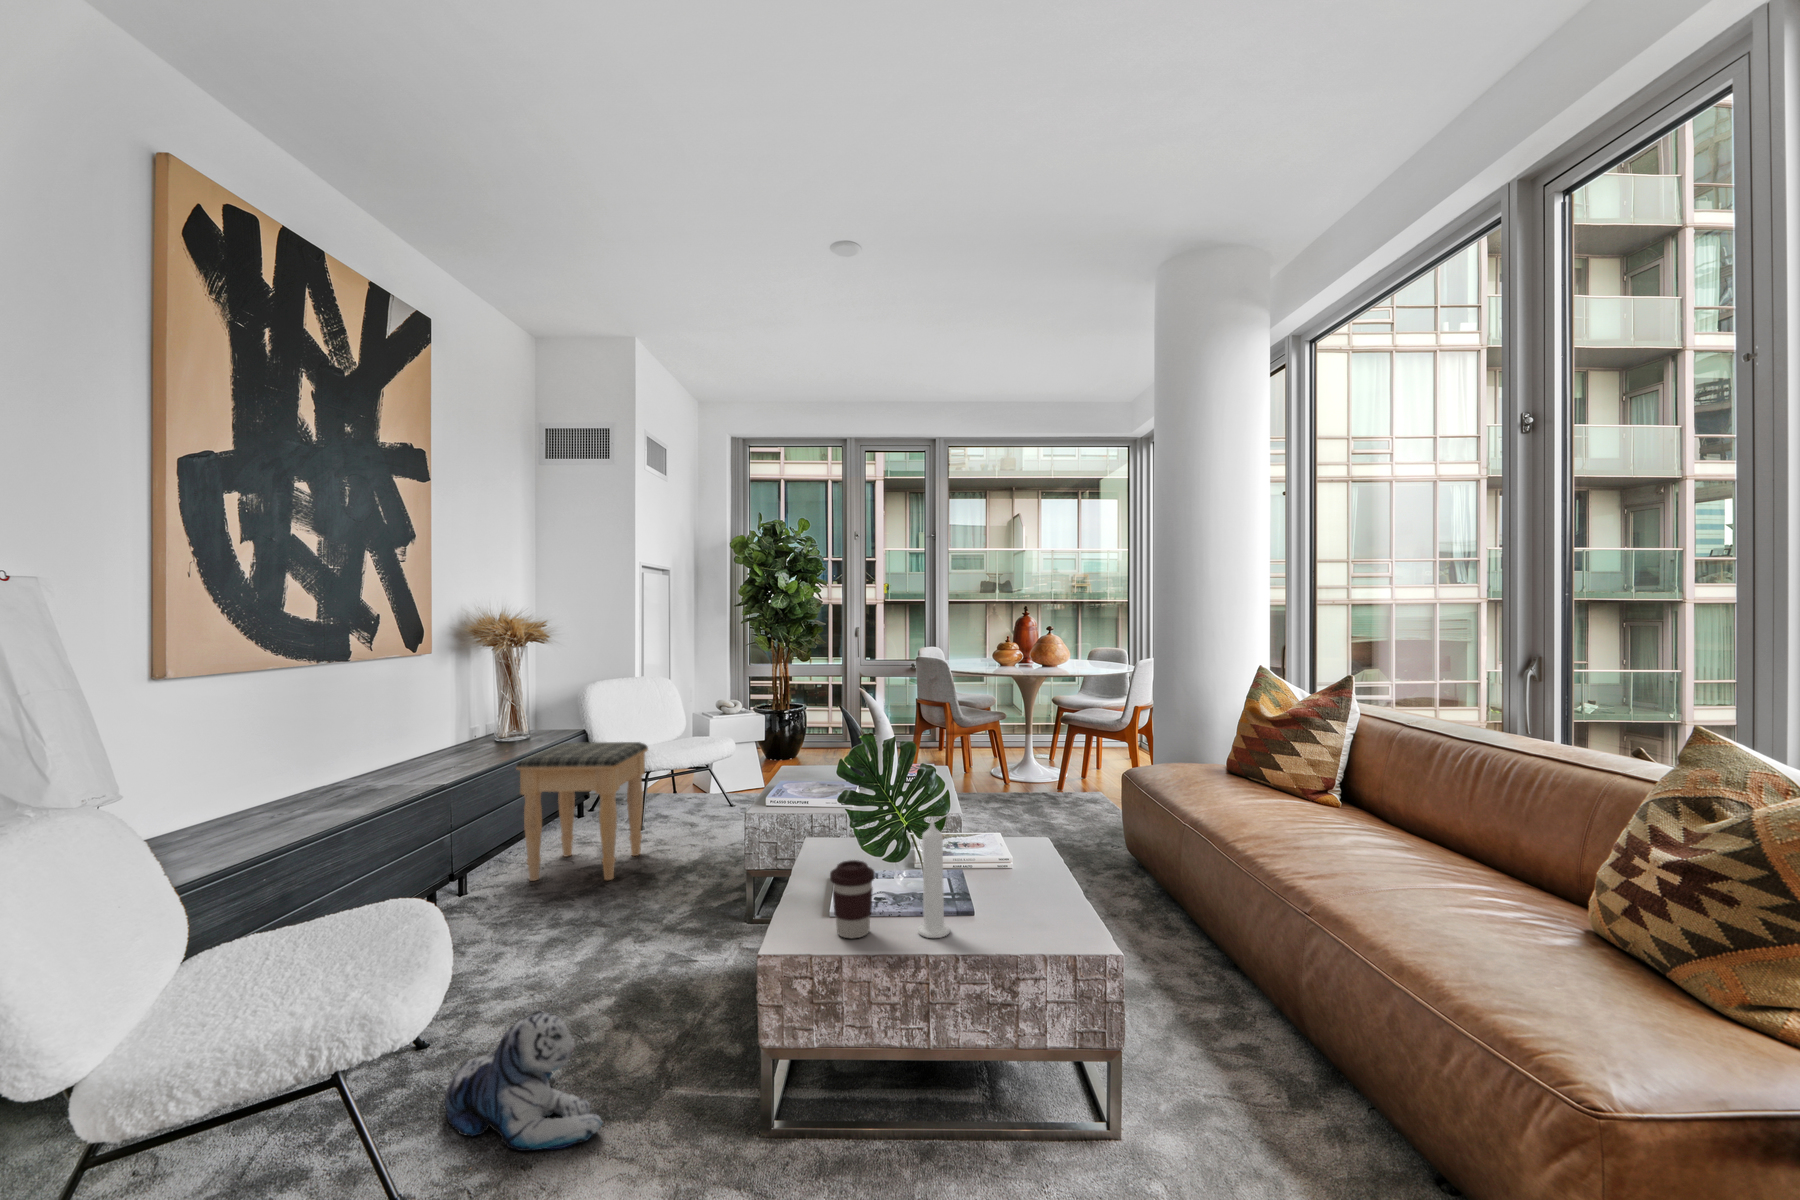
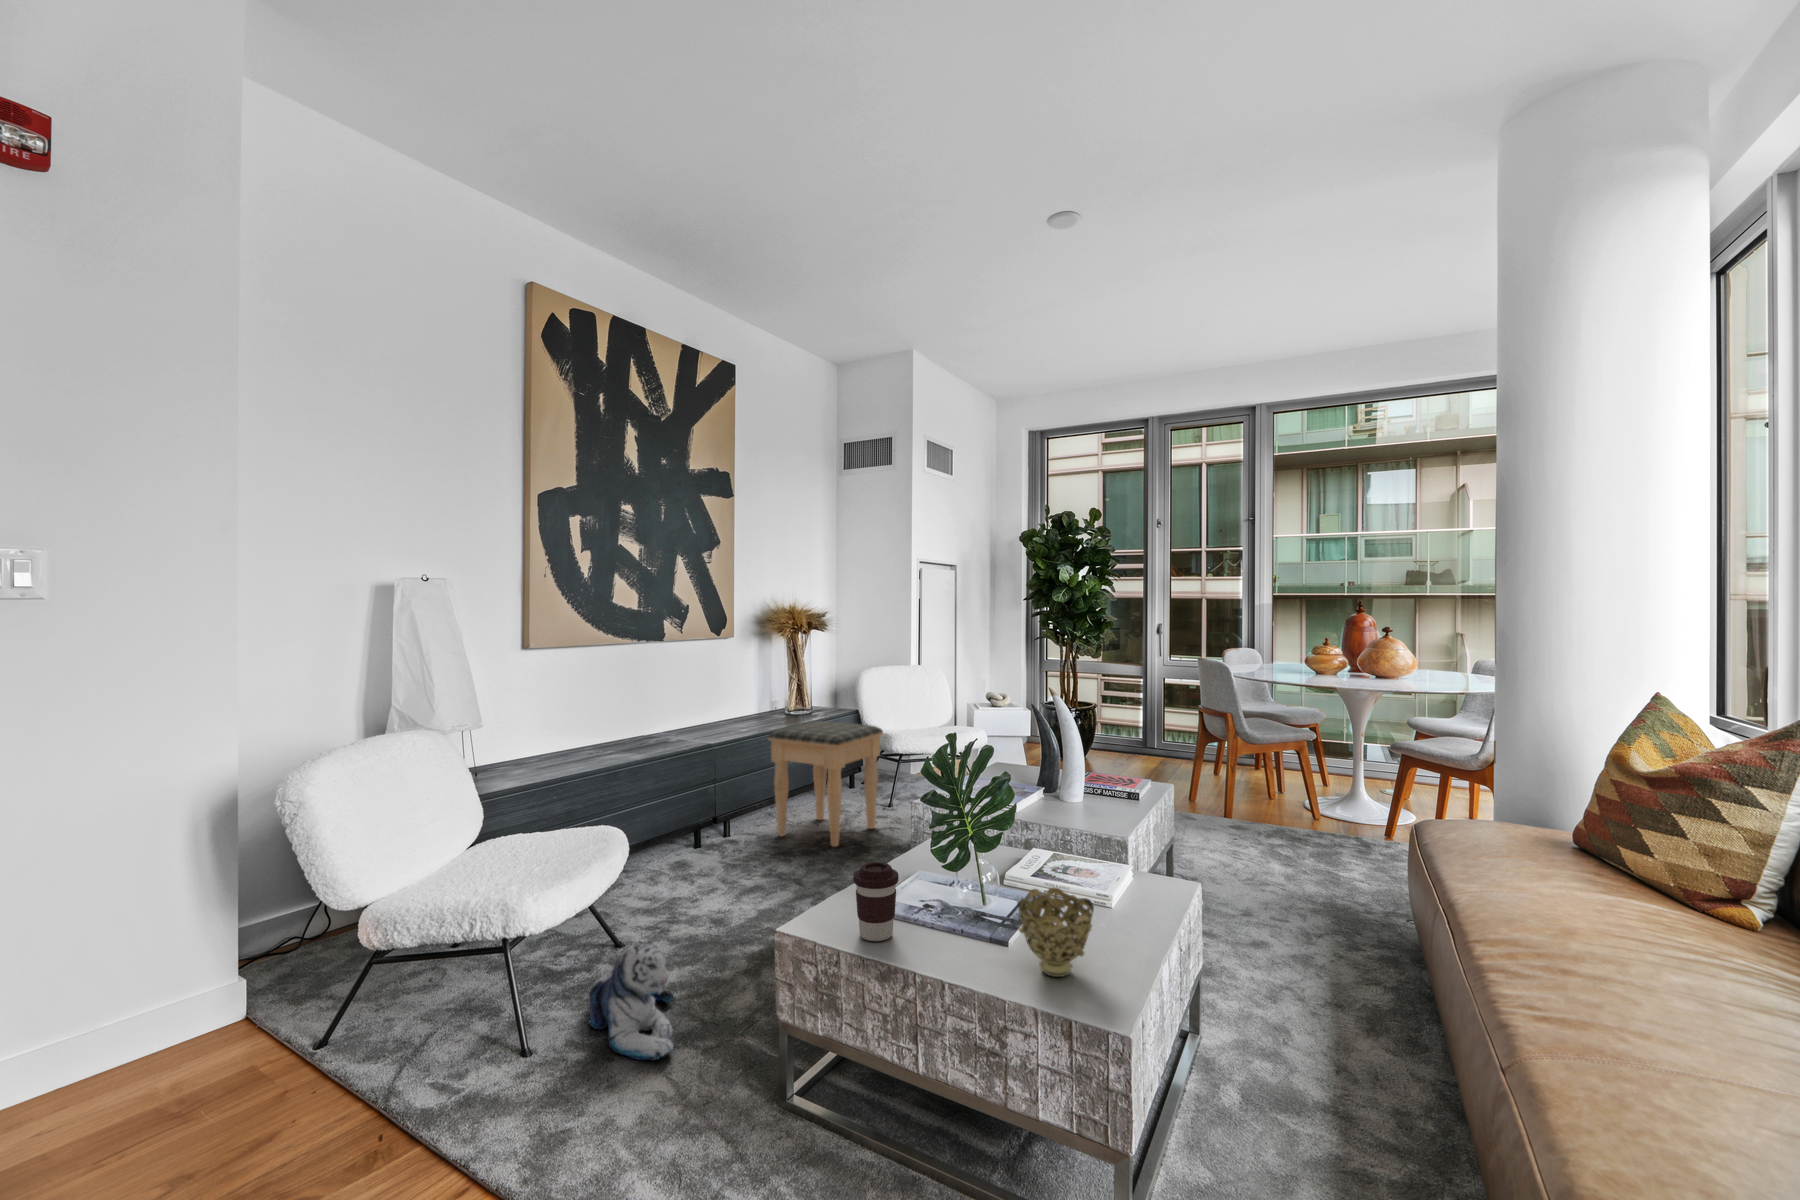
candle: present [918,820,950,938] -> none [933,833,967,961]
decorative bowl: none [994,853,1063,929] -> present [1018,887,1094,977]

